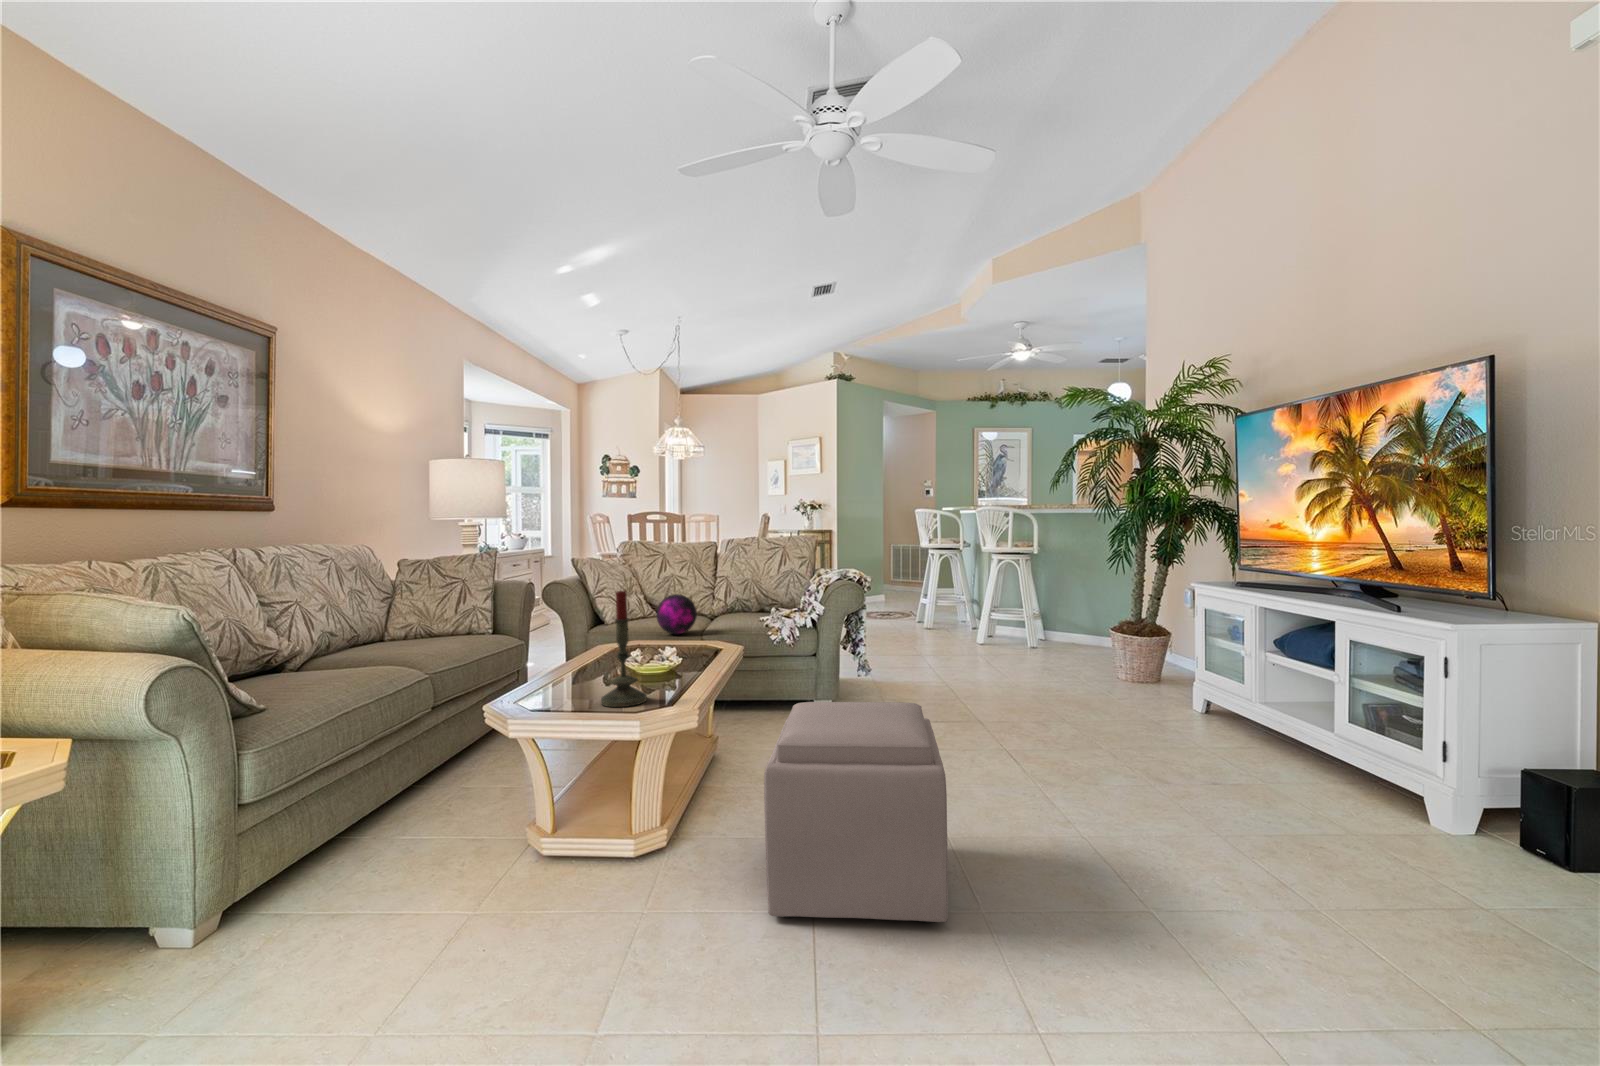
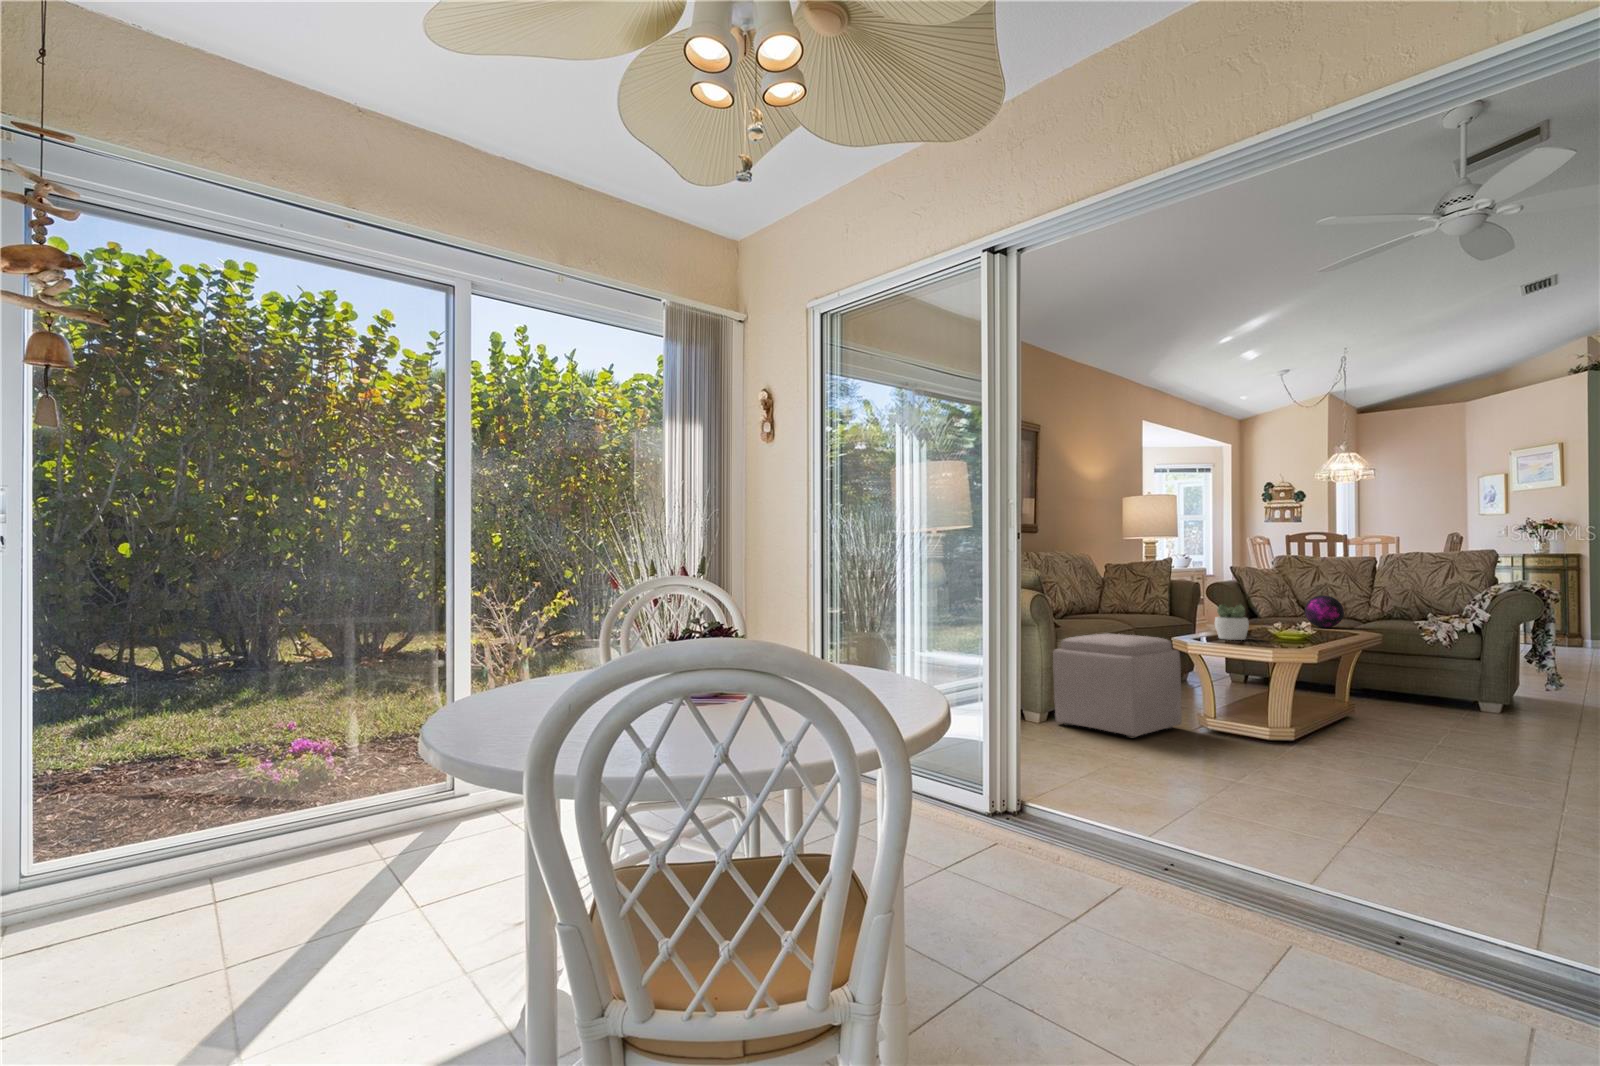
candle: present [601,591,647,707] -> none [1251,572,1284,645]
succulent plant: none [547,635,597,697] -> present [1215,604,1249,640]
ottoman: present [764,702,948,923] -> present [1053,634,1182,738]

